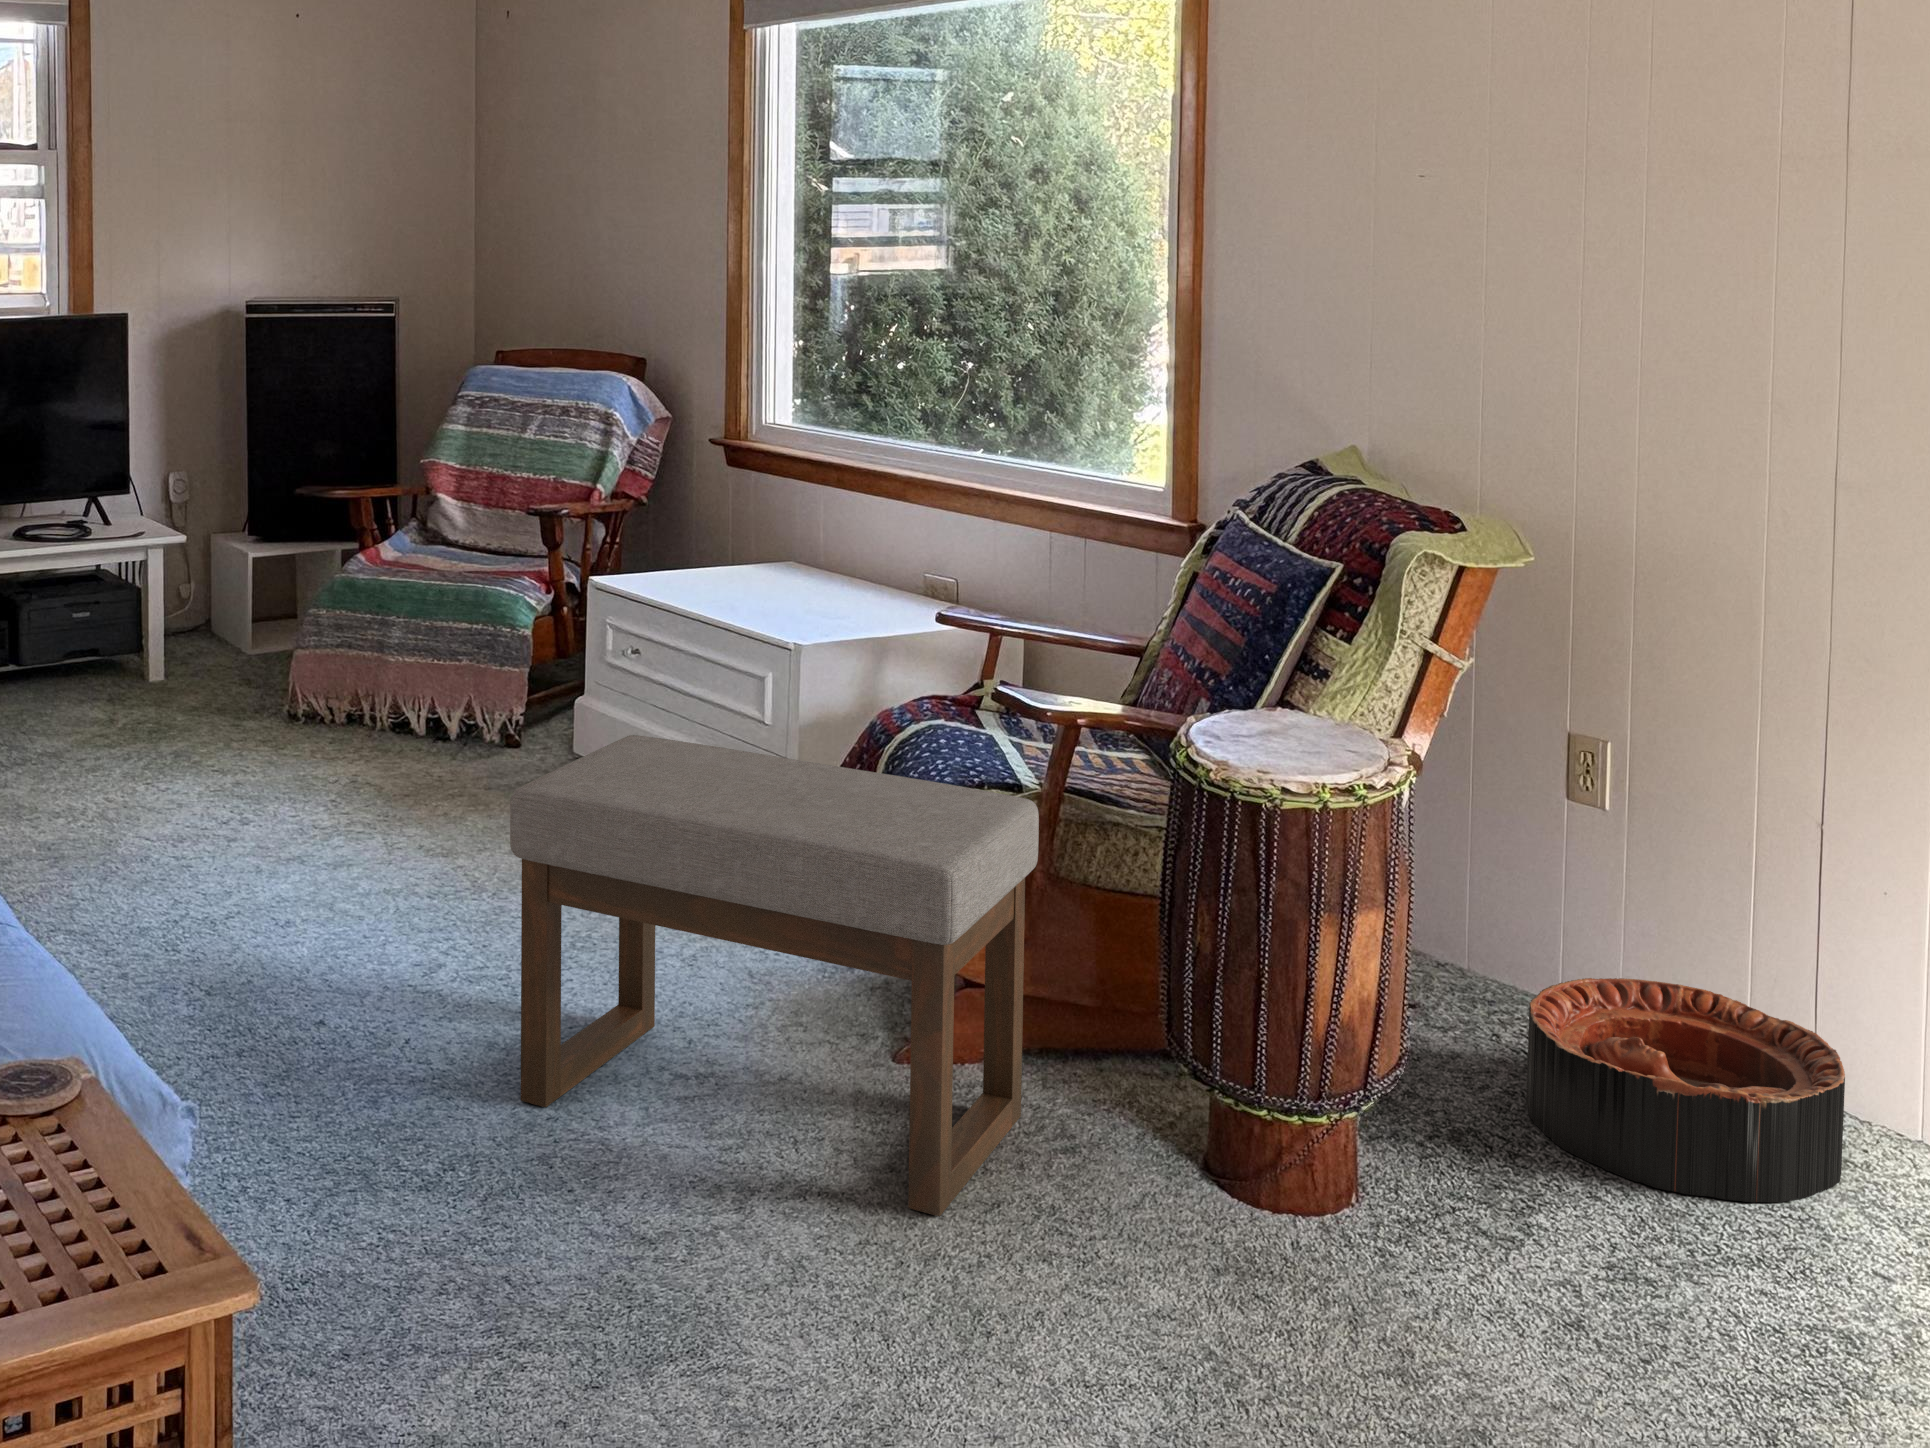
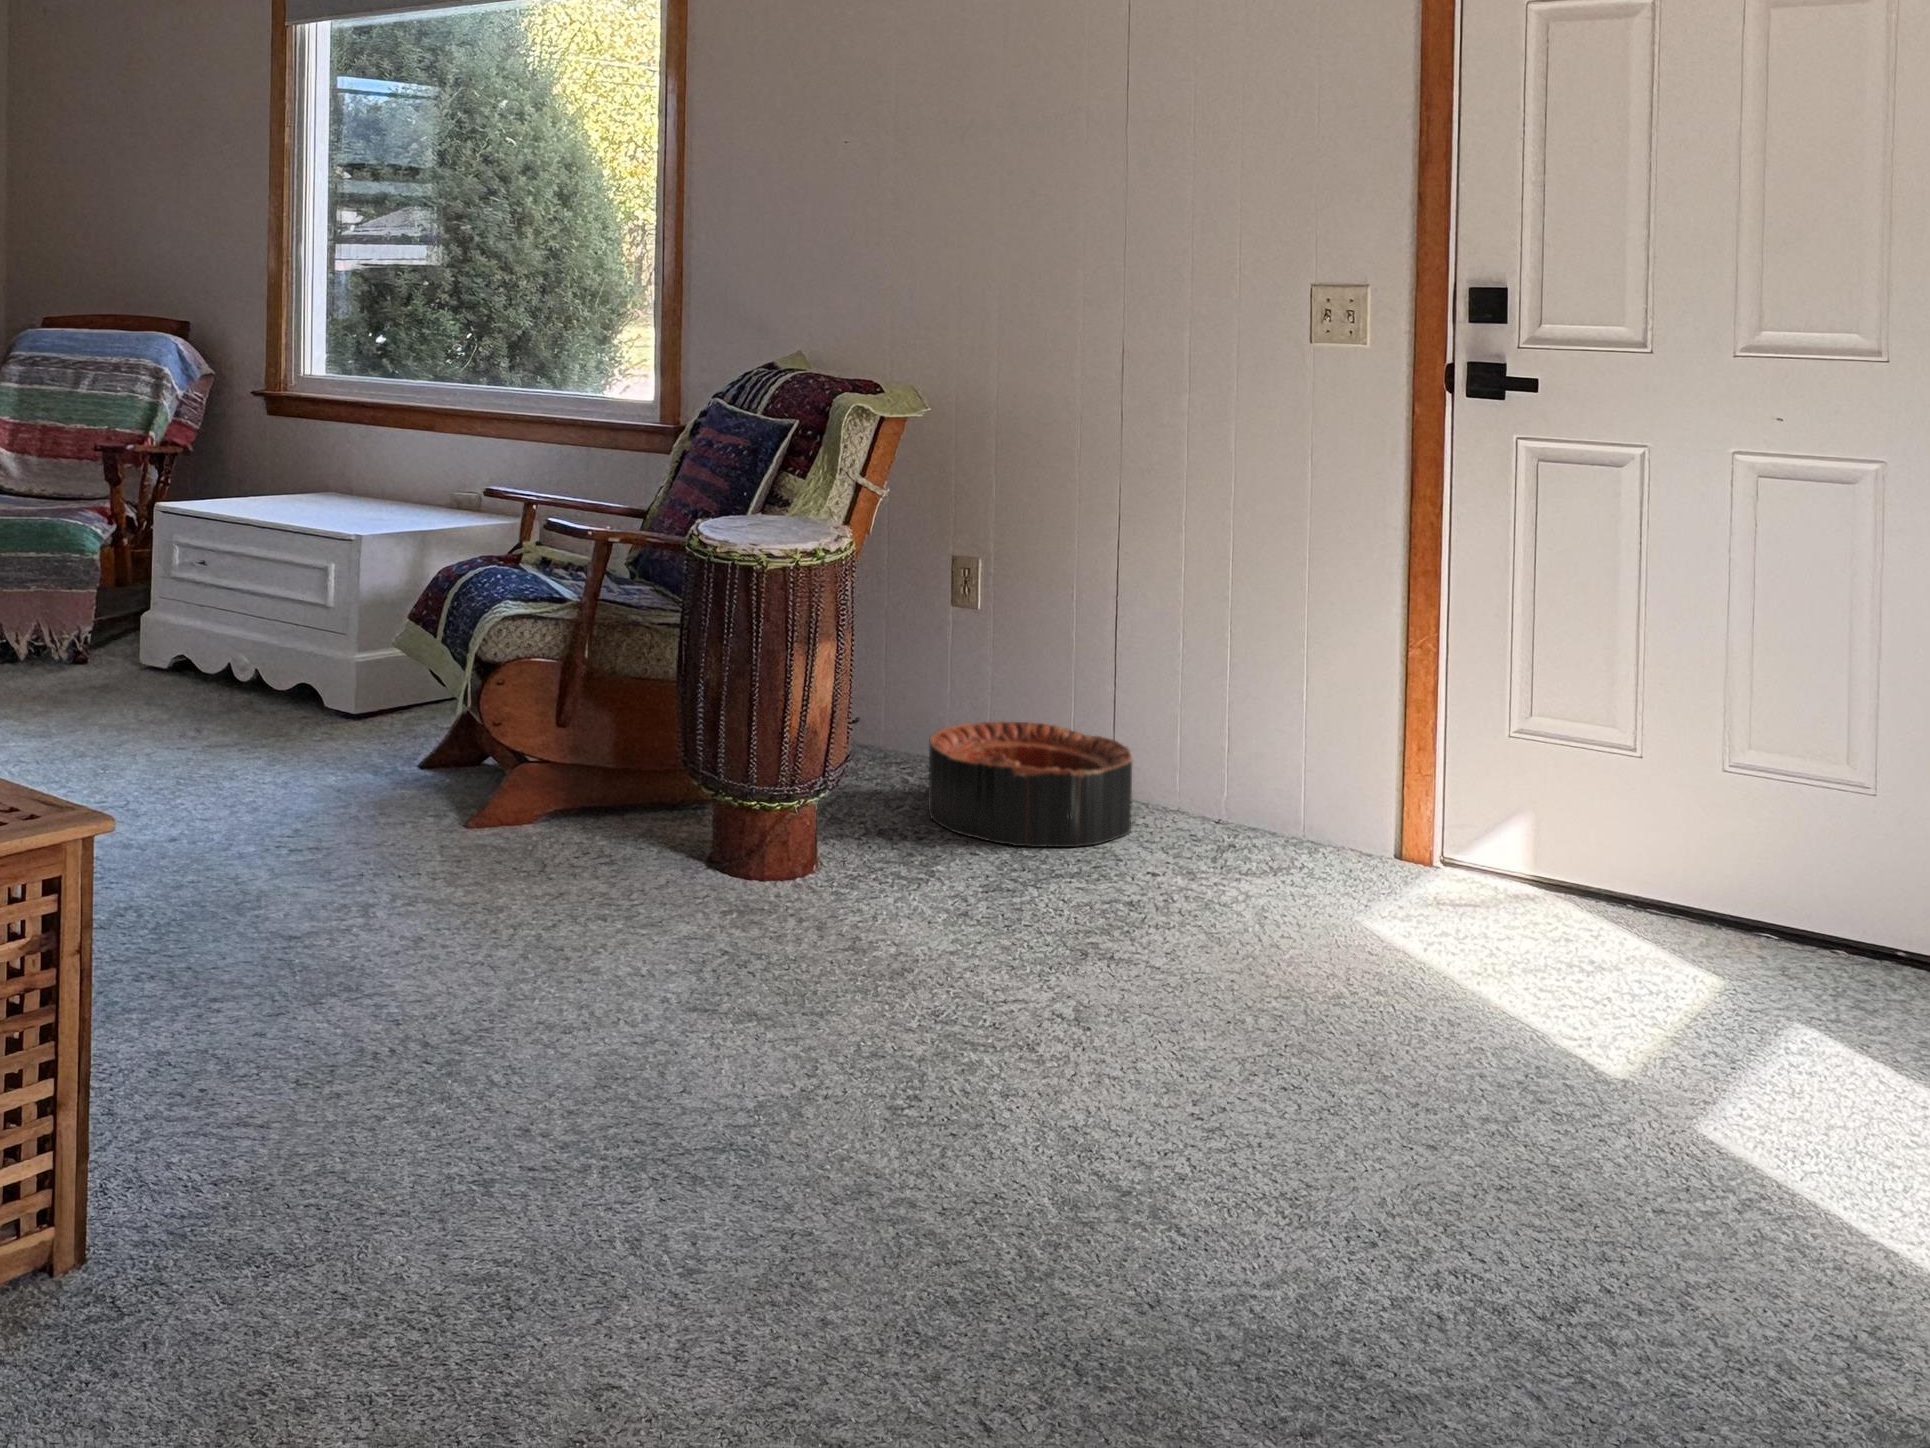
ottoman: present [510,735,1039,1217] -> none [158,579,583,904]

